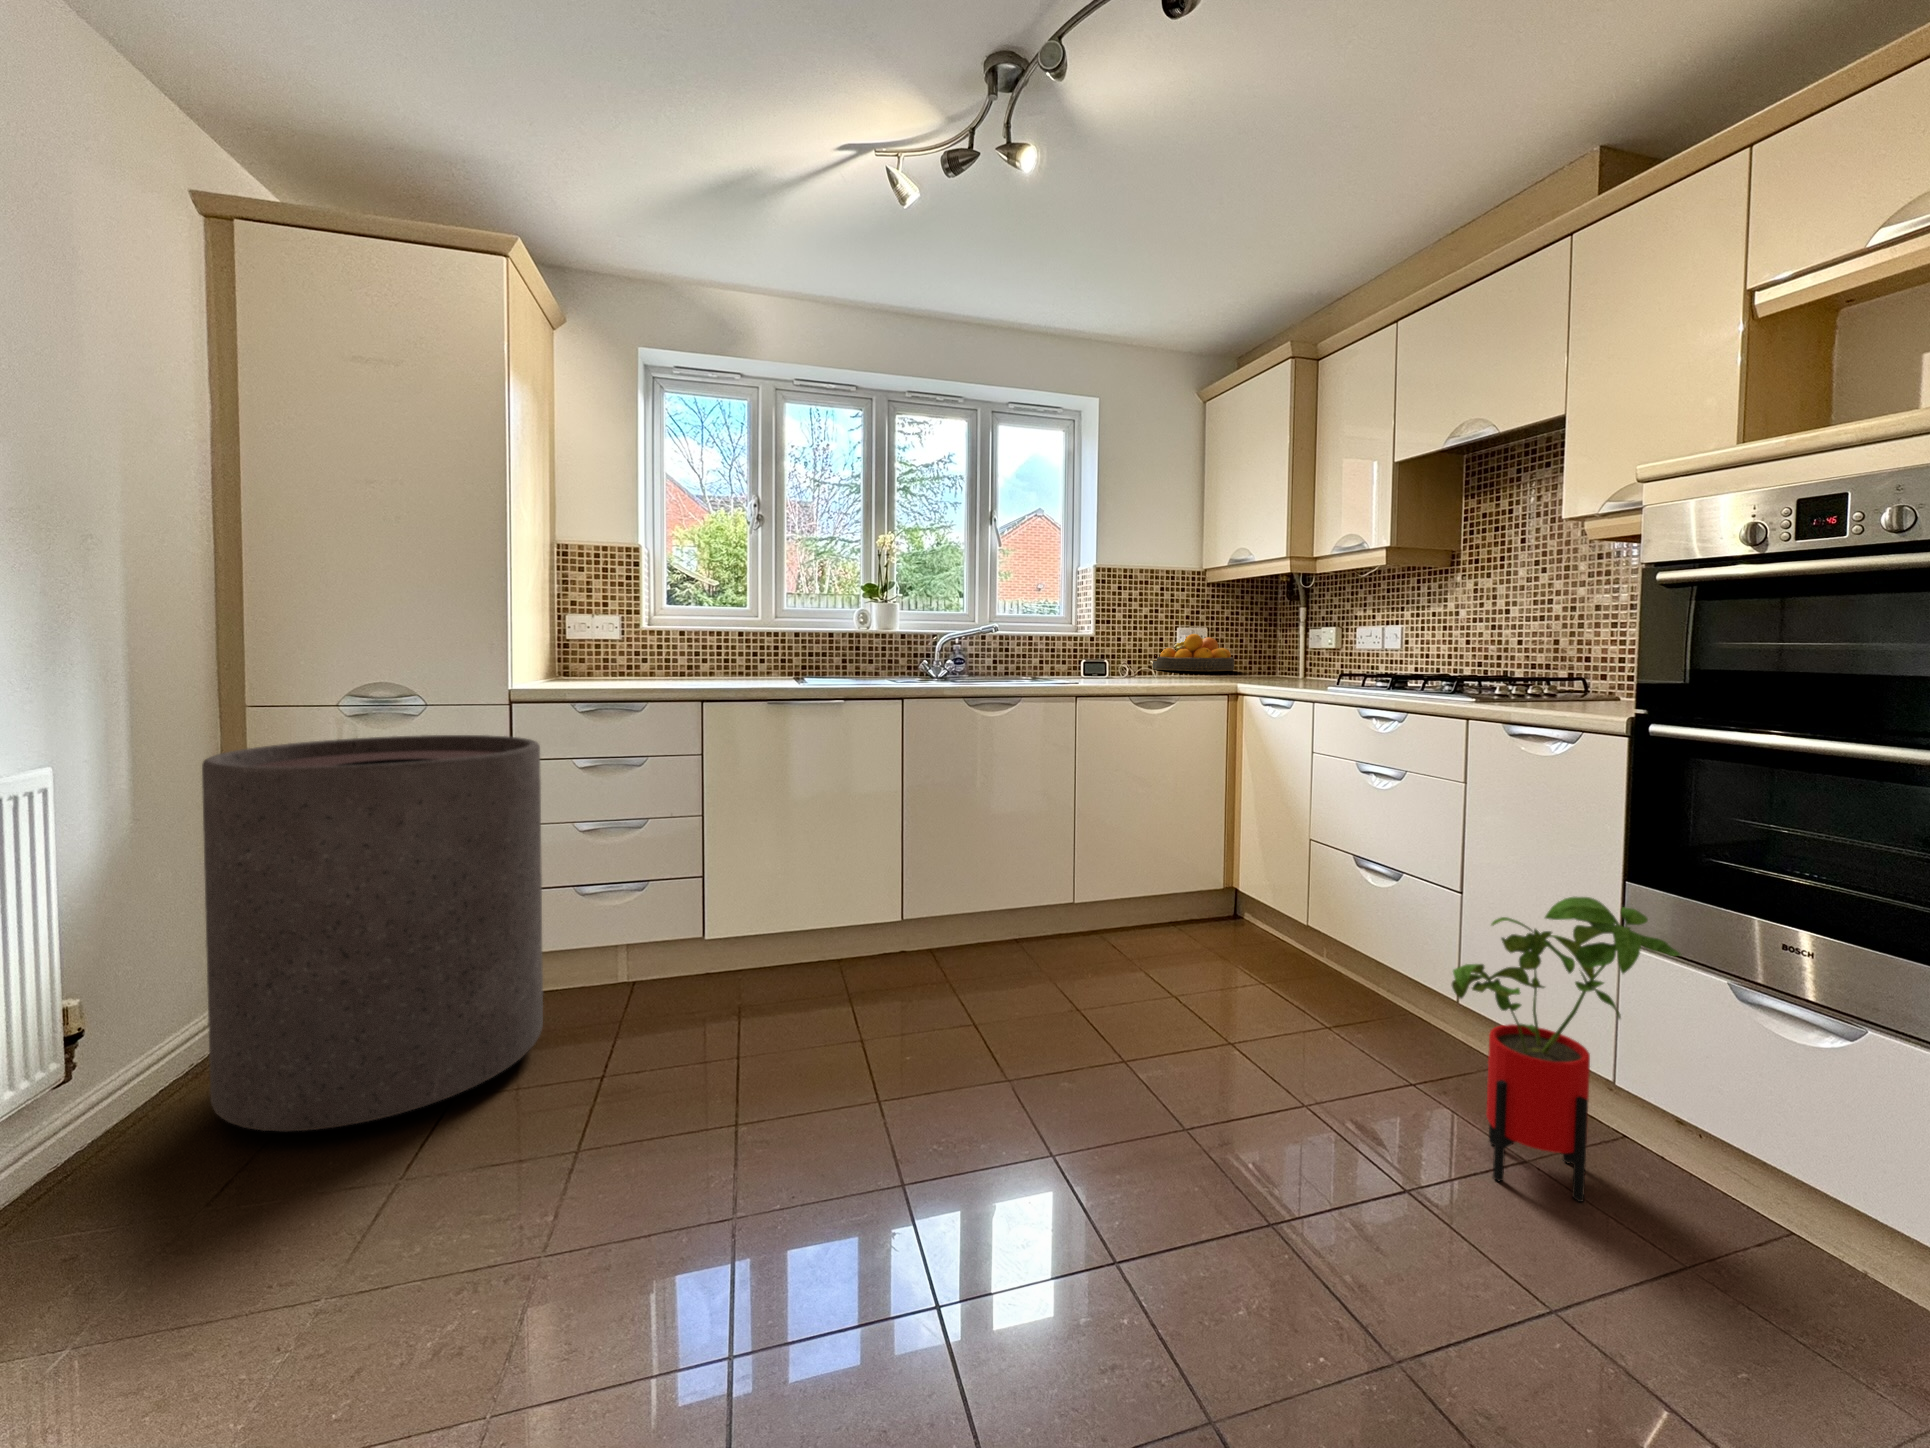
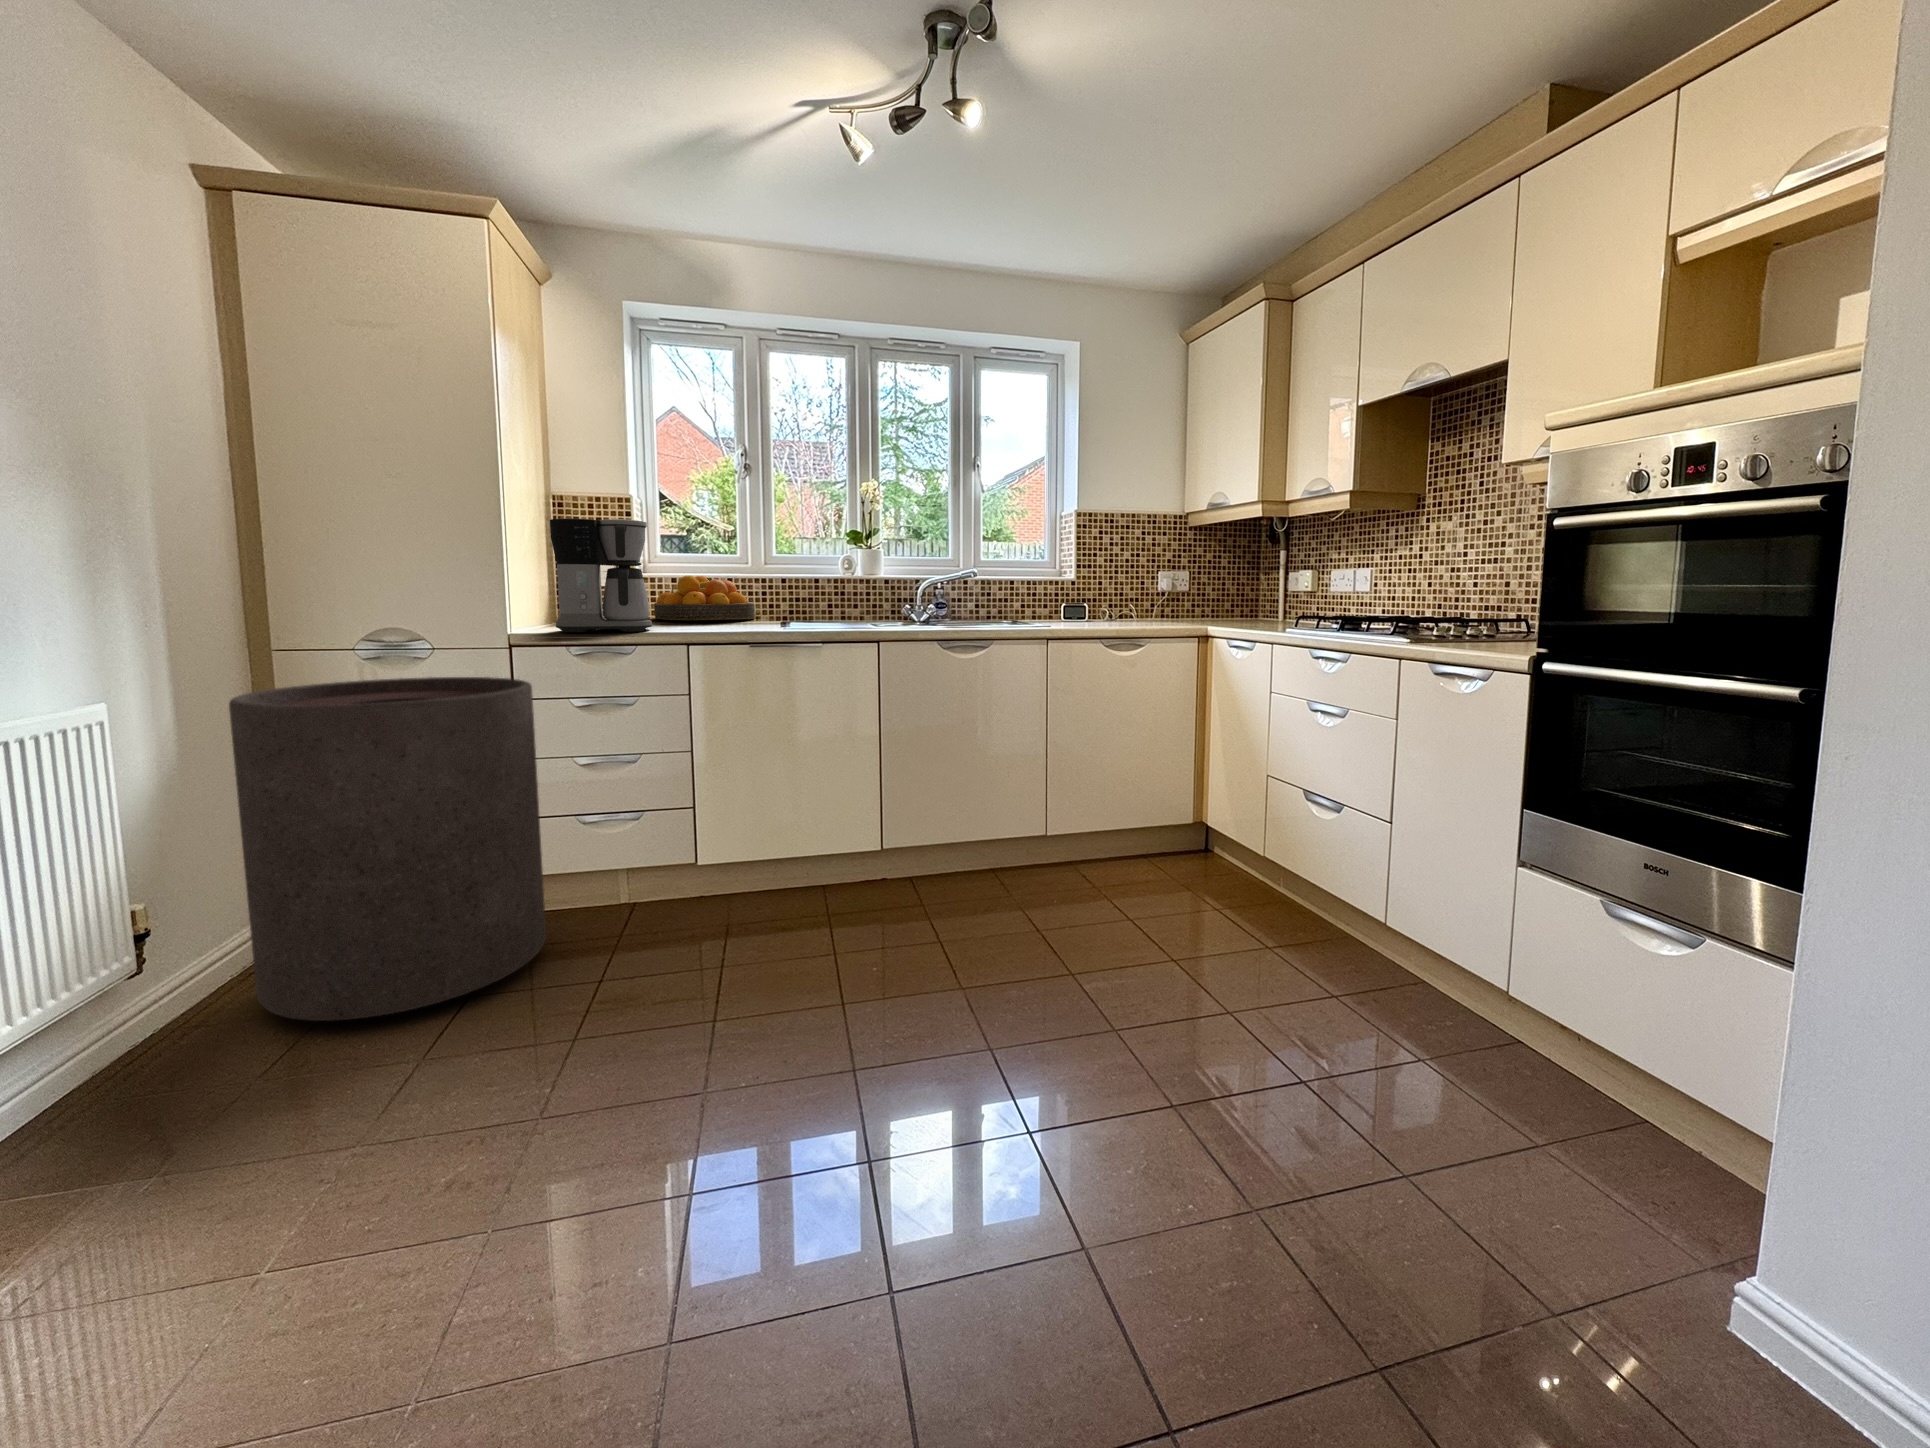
coffee maker: none [559,567,664,687] -> present [550,518,652,632]
fruit bowl: present [1153,634,1234,671] -> present [654,576,755,620]
house plant: present [1452,897,1681,1202] -> none [1346,824,1550,1097]

